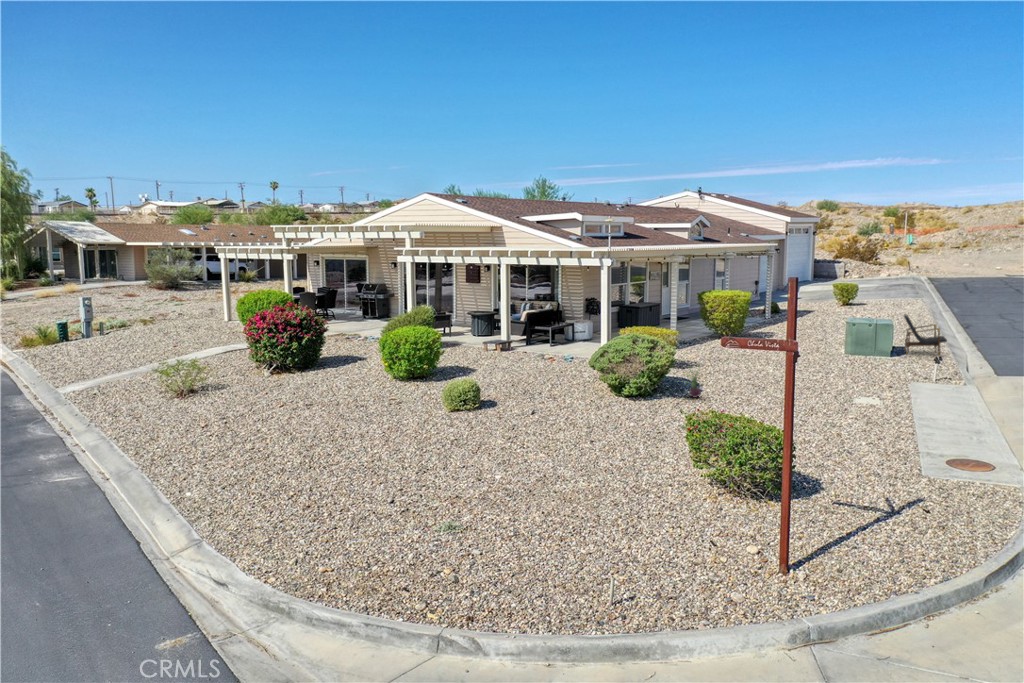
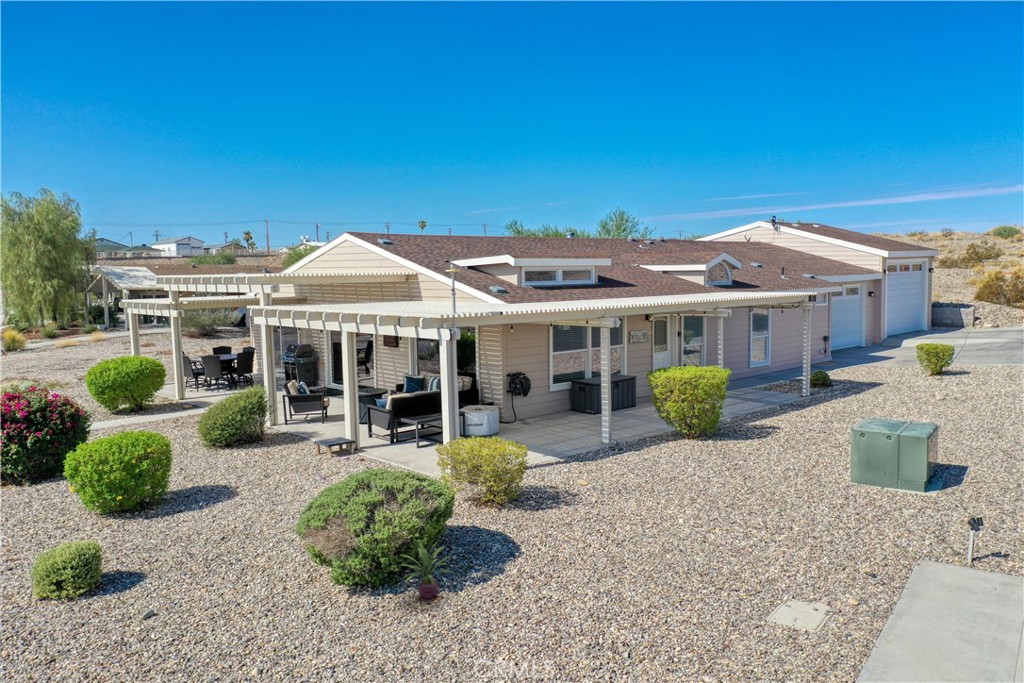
lounge chair: present [904,315,947,356] -> none [934,422,1011,503]

